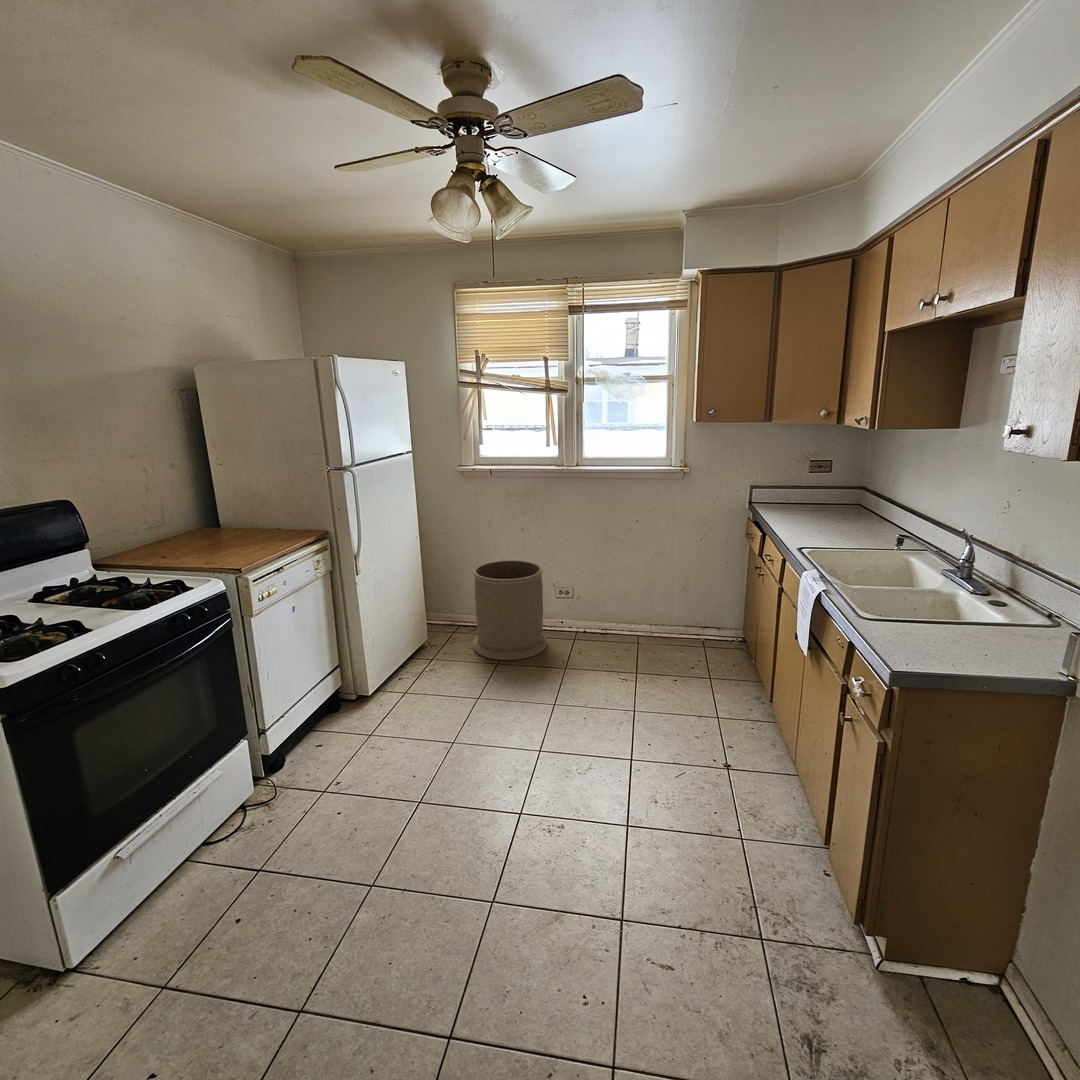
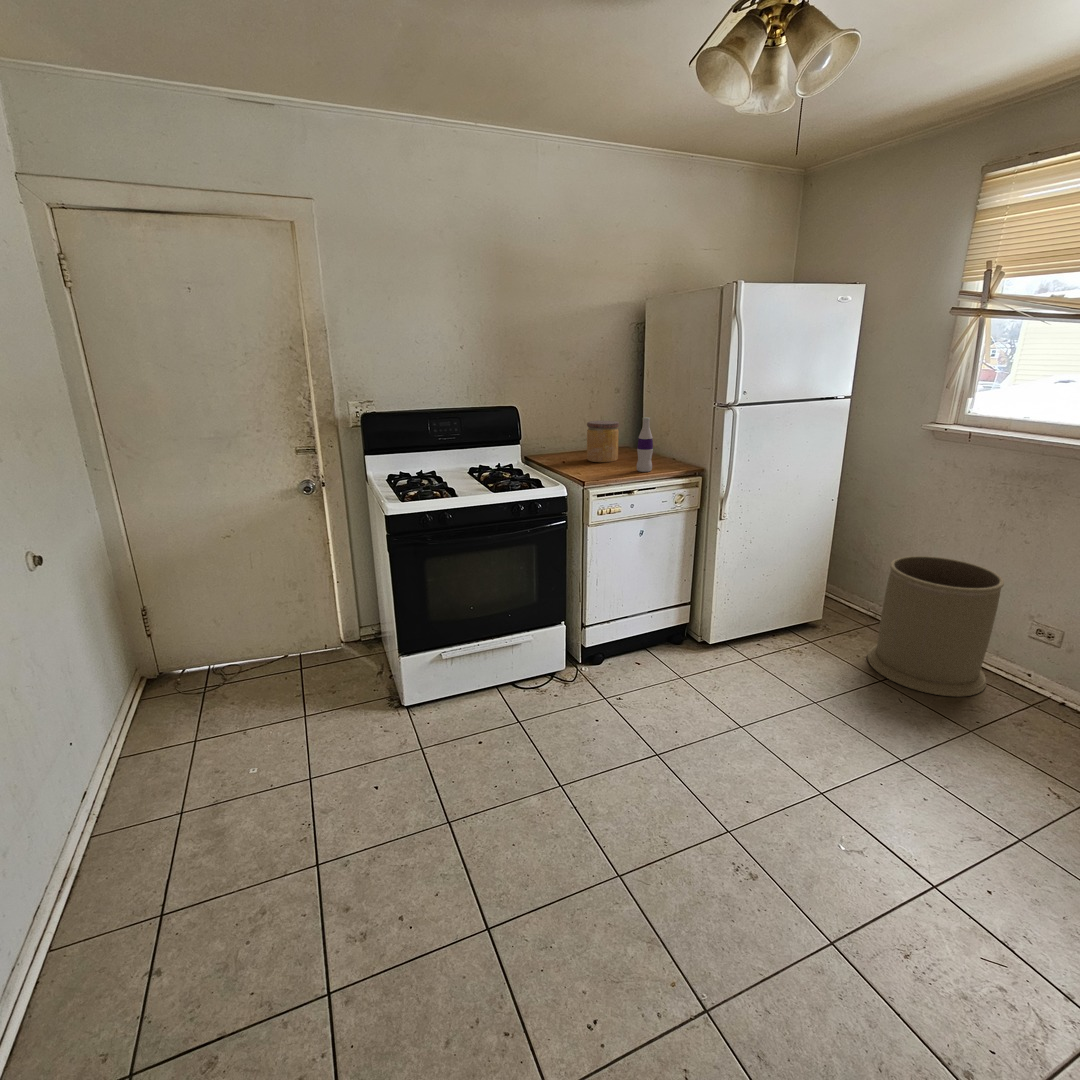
bottle: none [262,487,283,545] -> present [637,417,653,472]
jar: none [168,497,217,547] -> present [587,420,619,462]

